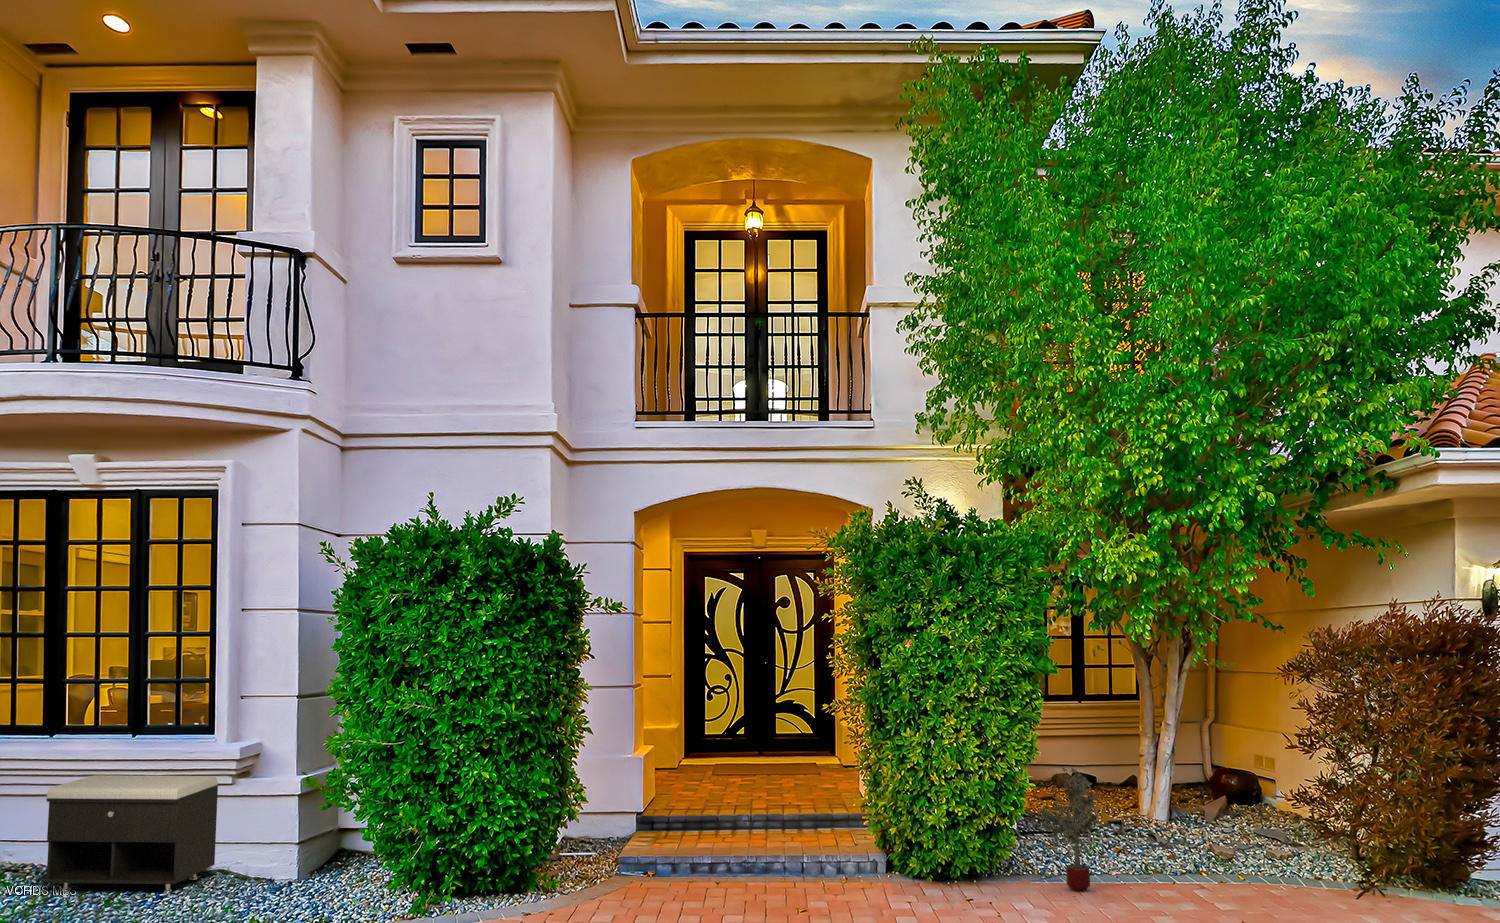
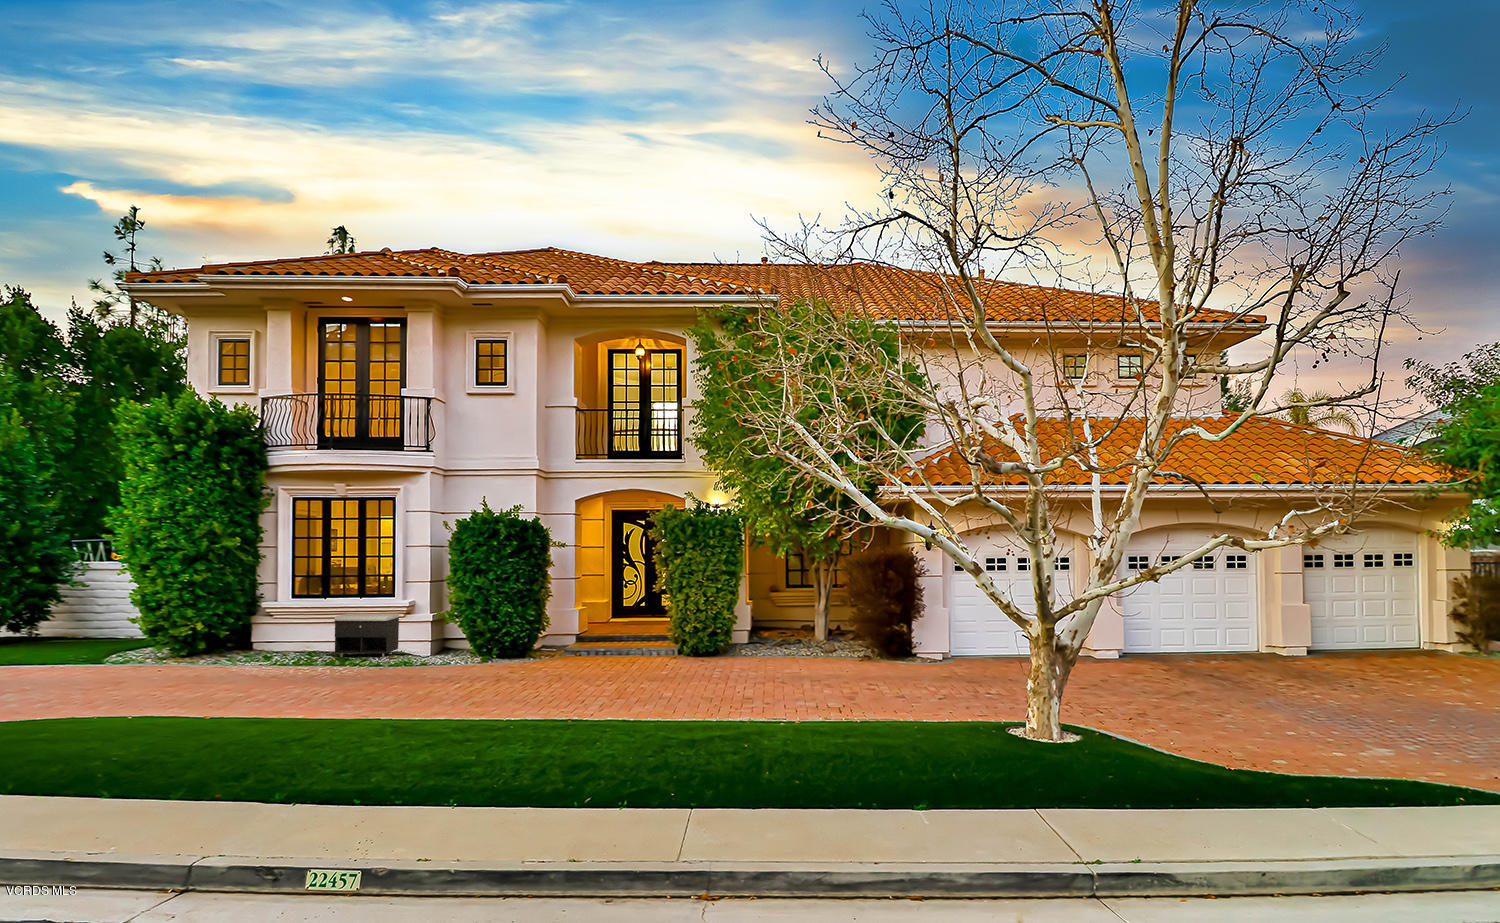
potted tree: present [1040,768,1100,892] -> none [727,609,752,656]

